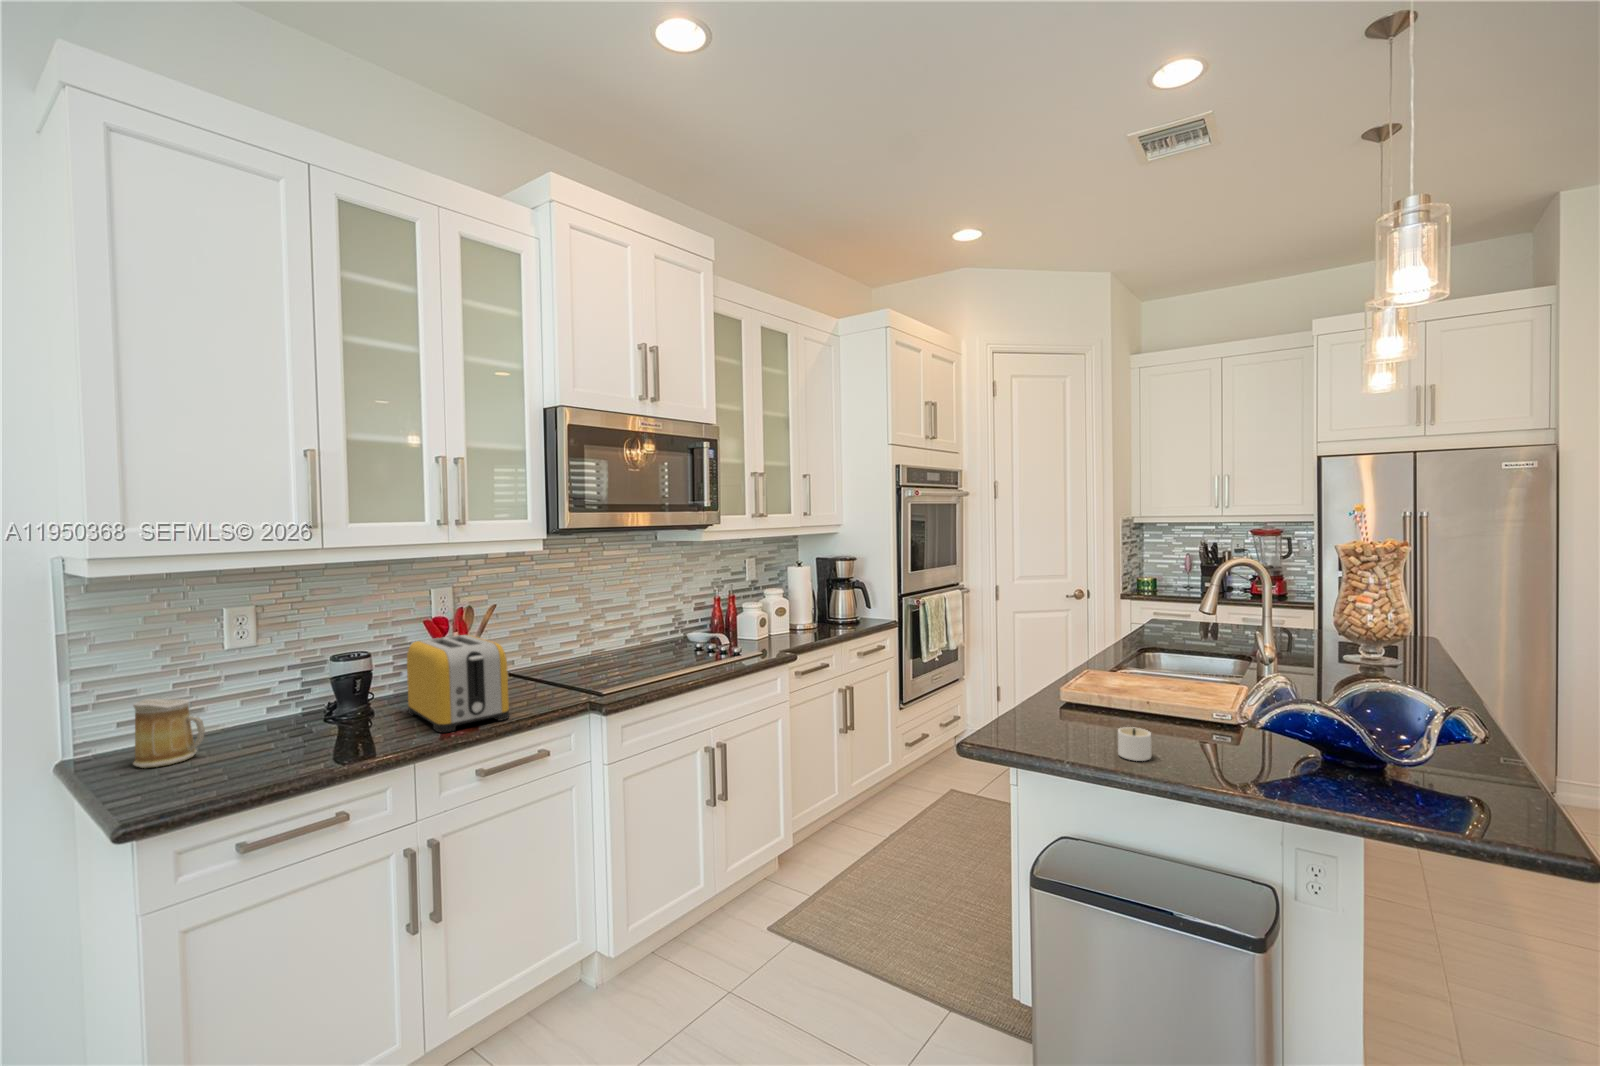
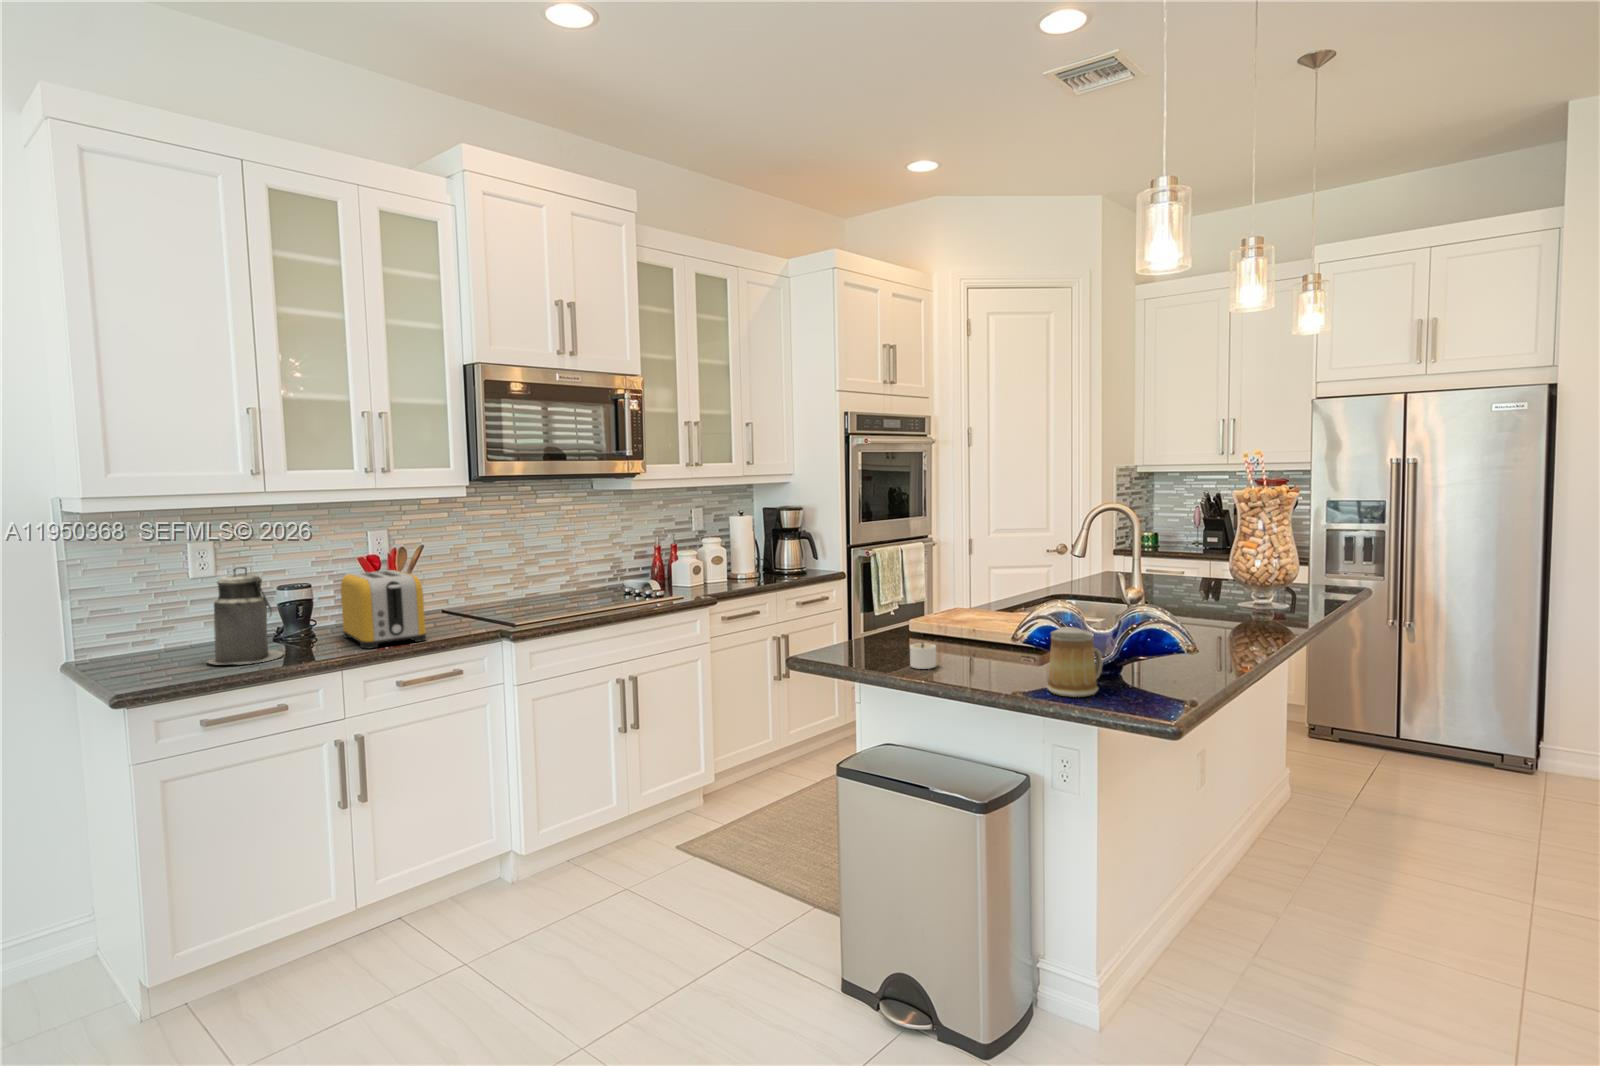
canister: none [243,640,341,764] -> present [207,567,283,664]
mug: present [133,699,205,768] -> present [1047,627,1103,697]

